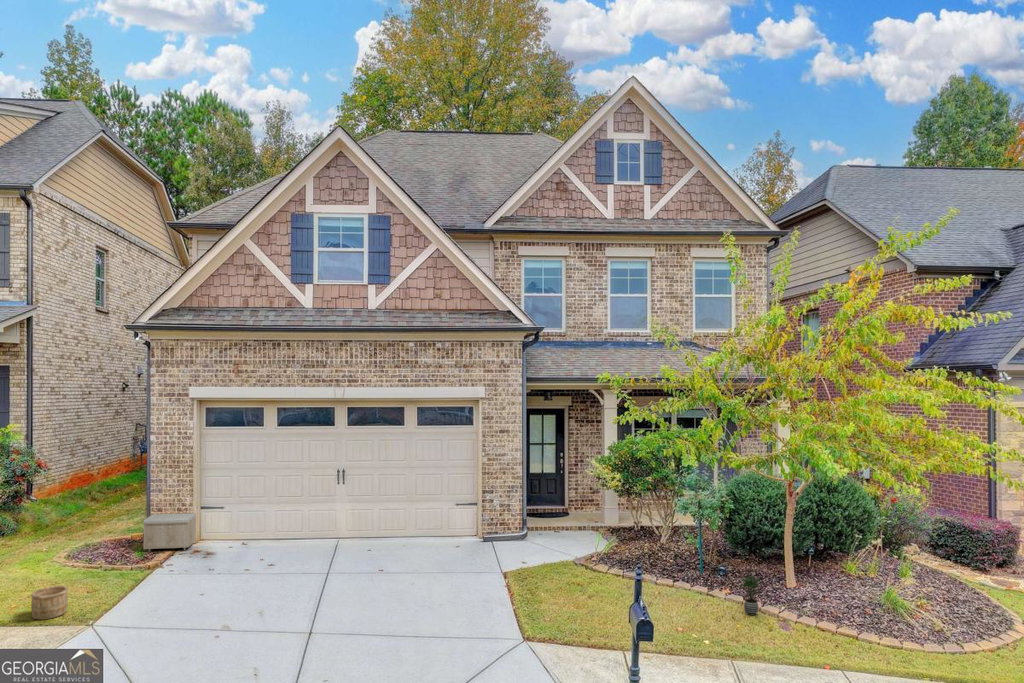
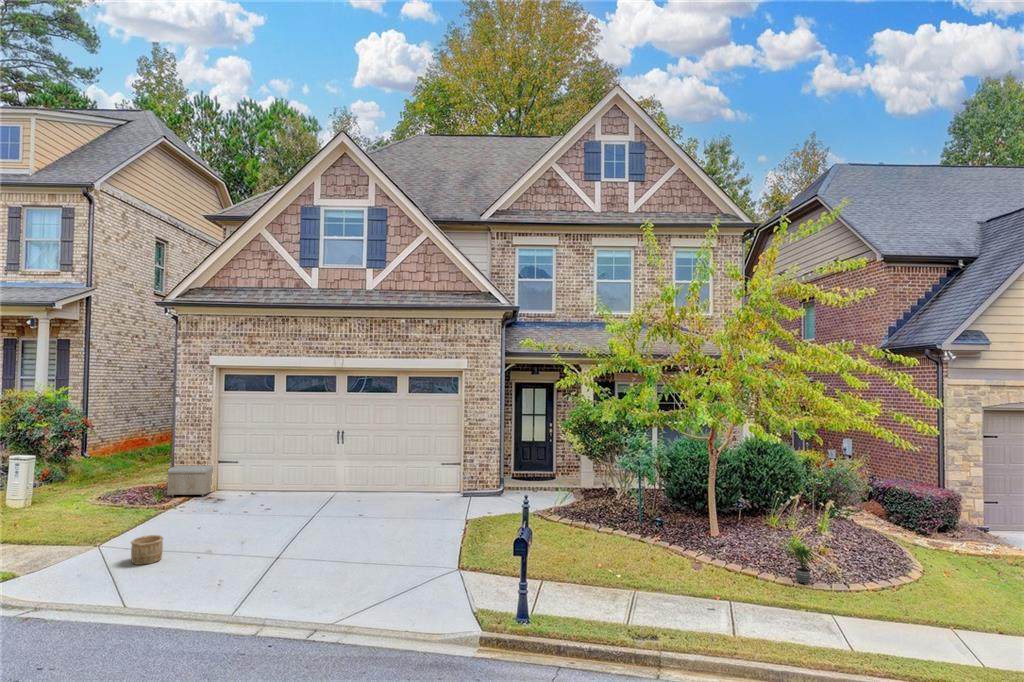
potted plant: present [741,576,761,615] -> present [793,545,813,584]
wooden bucket: present [31,586,68,620] -> present [131,535,163,565]

